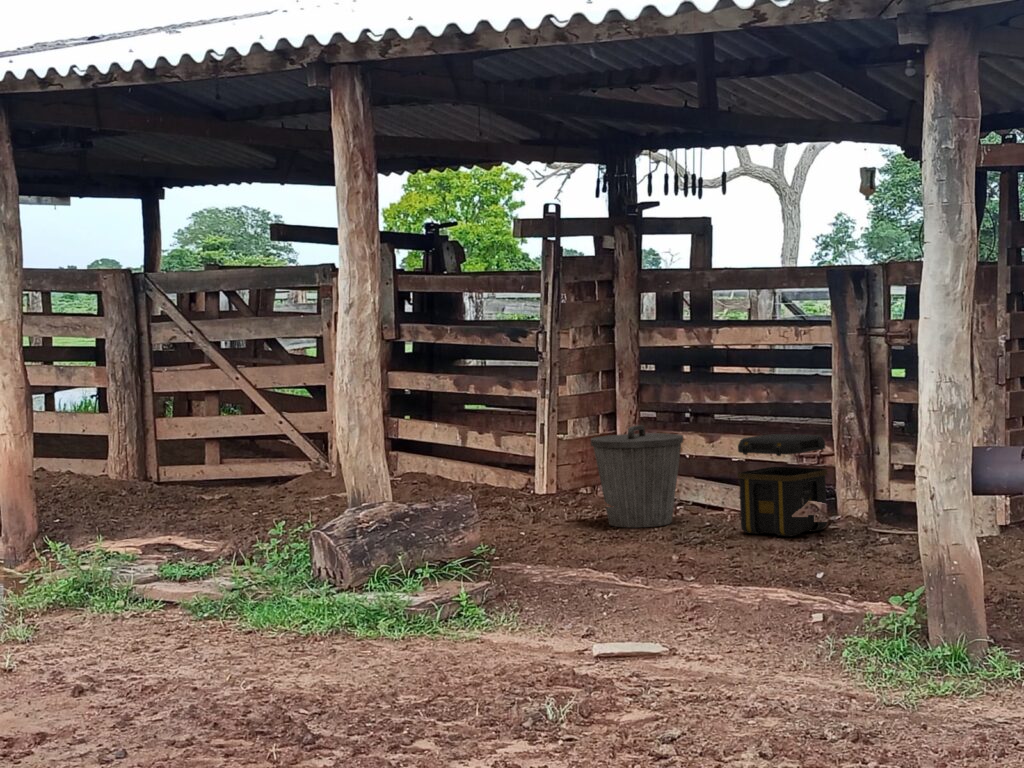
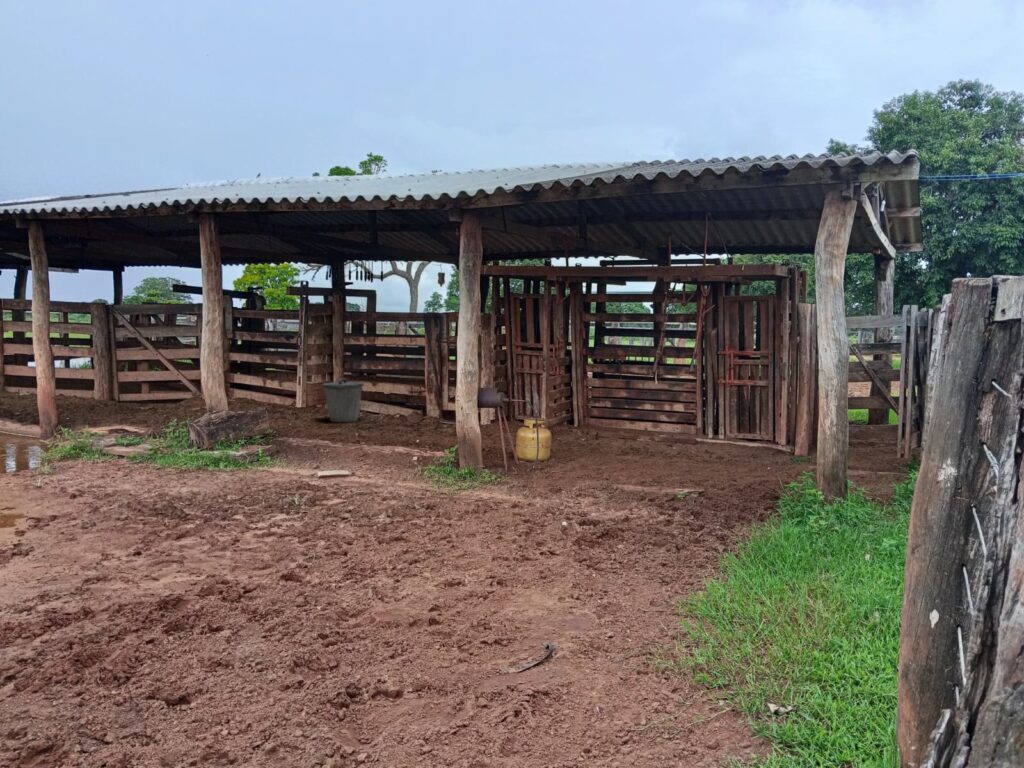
toolbox: present [737,434,827,537] -> none [385,382,423,425]

